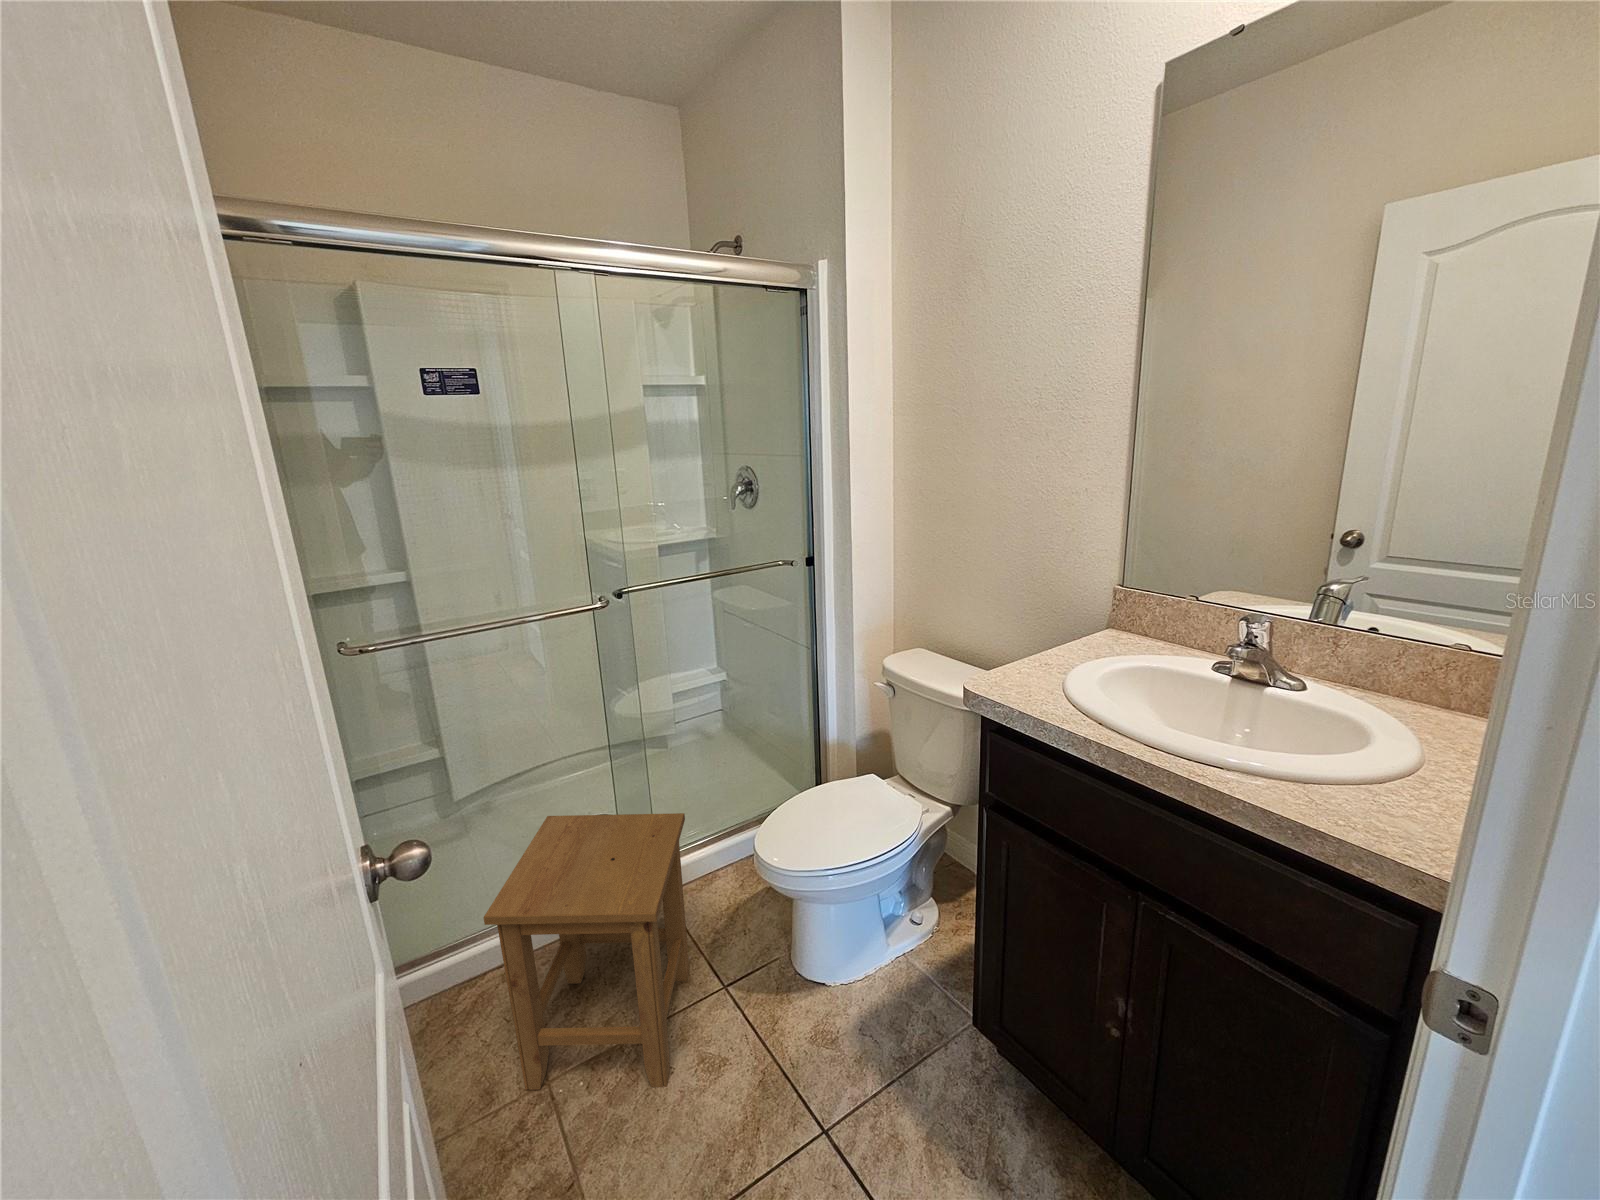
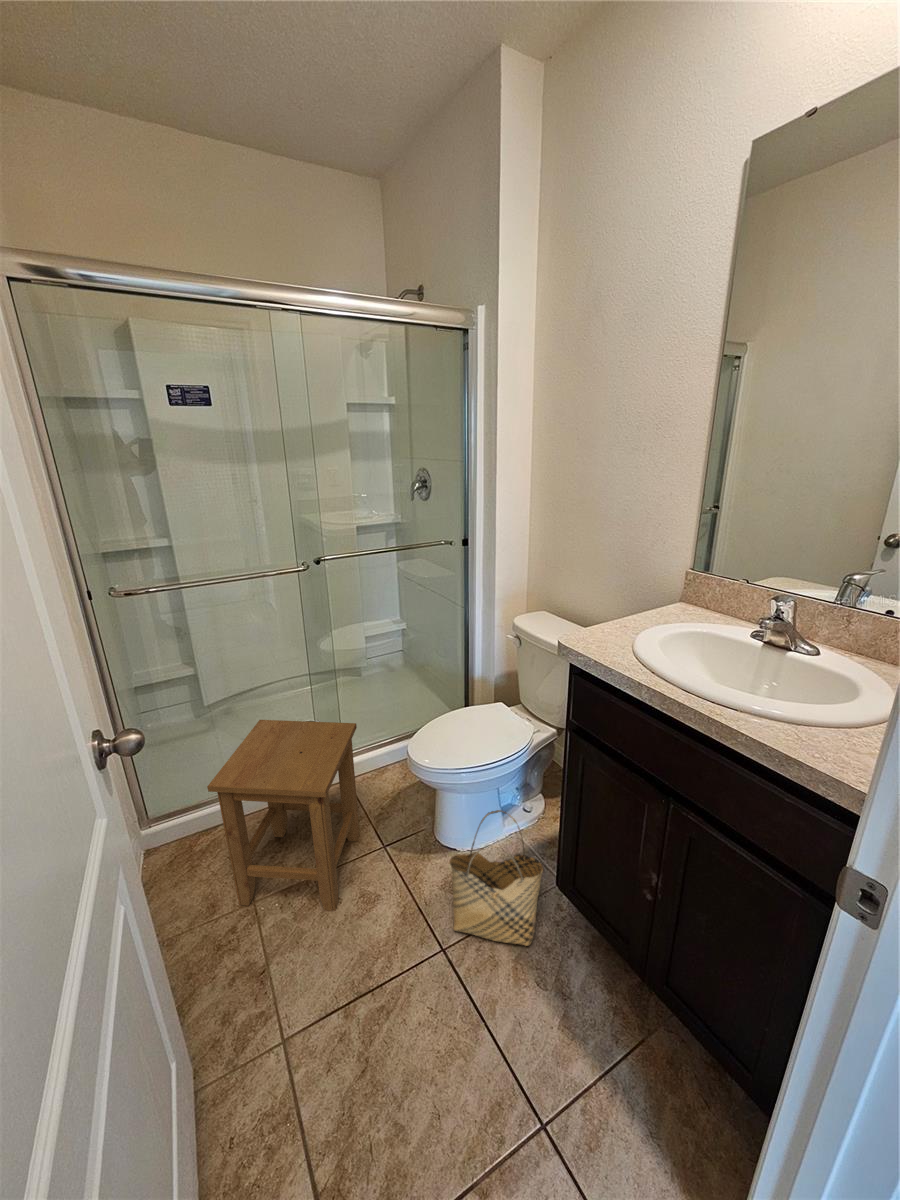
woven basket: none [830,923,959,1114] -> present [449,810,543,946]

